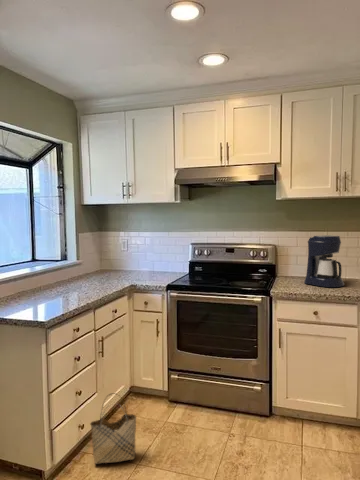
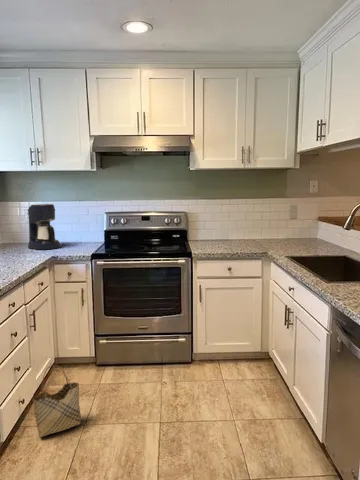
coffee maker: present [304,235,344,287] -> present [28,204,61,250]

